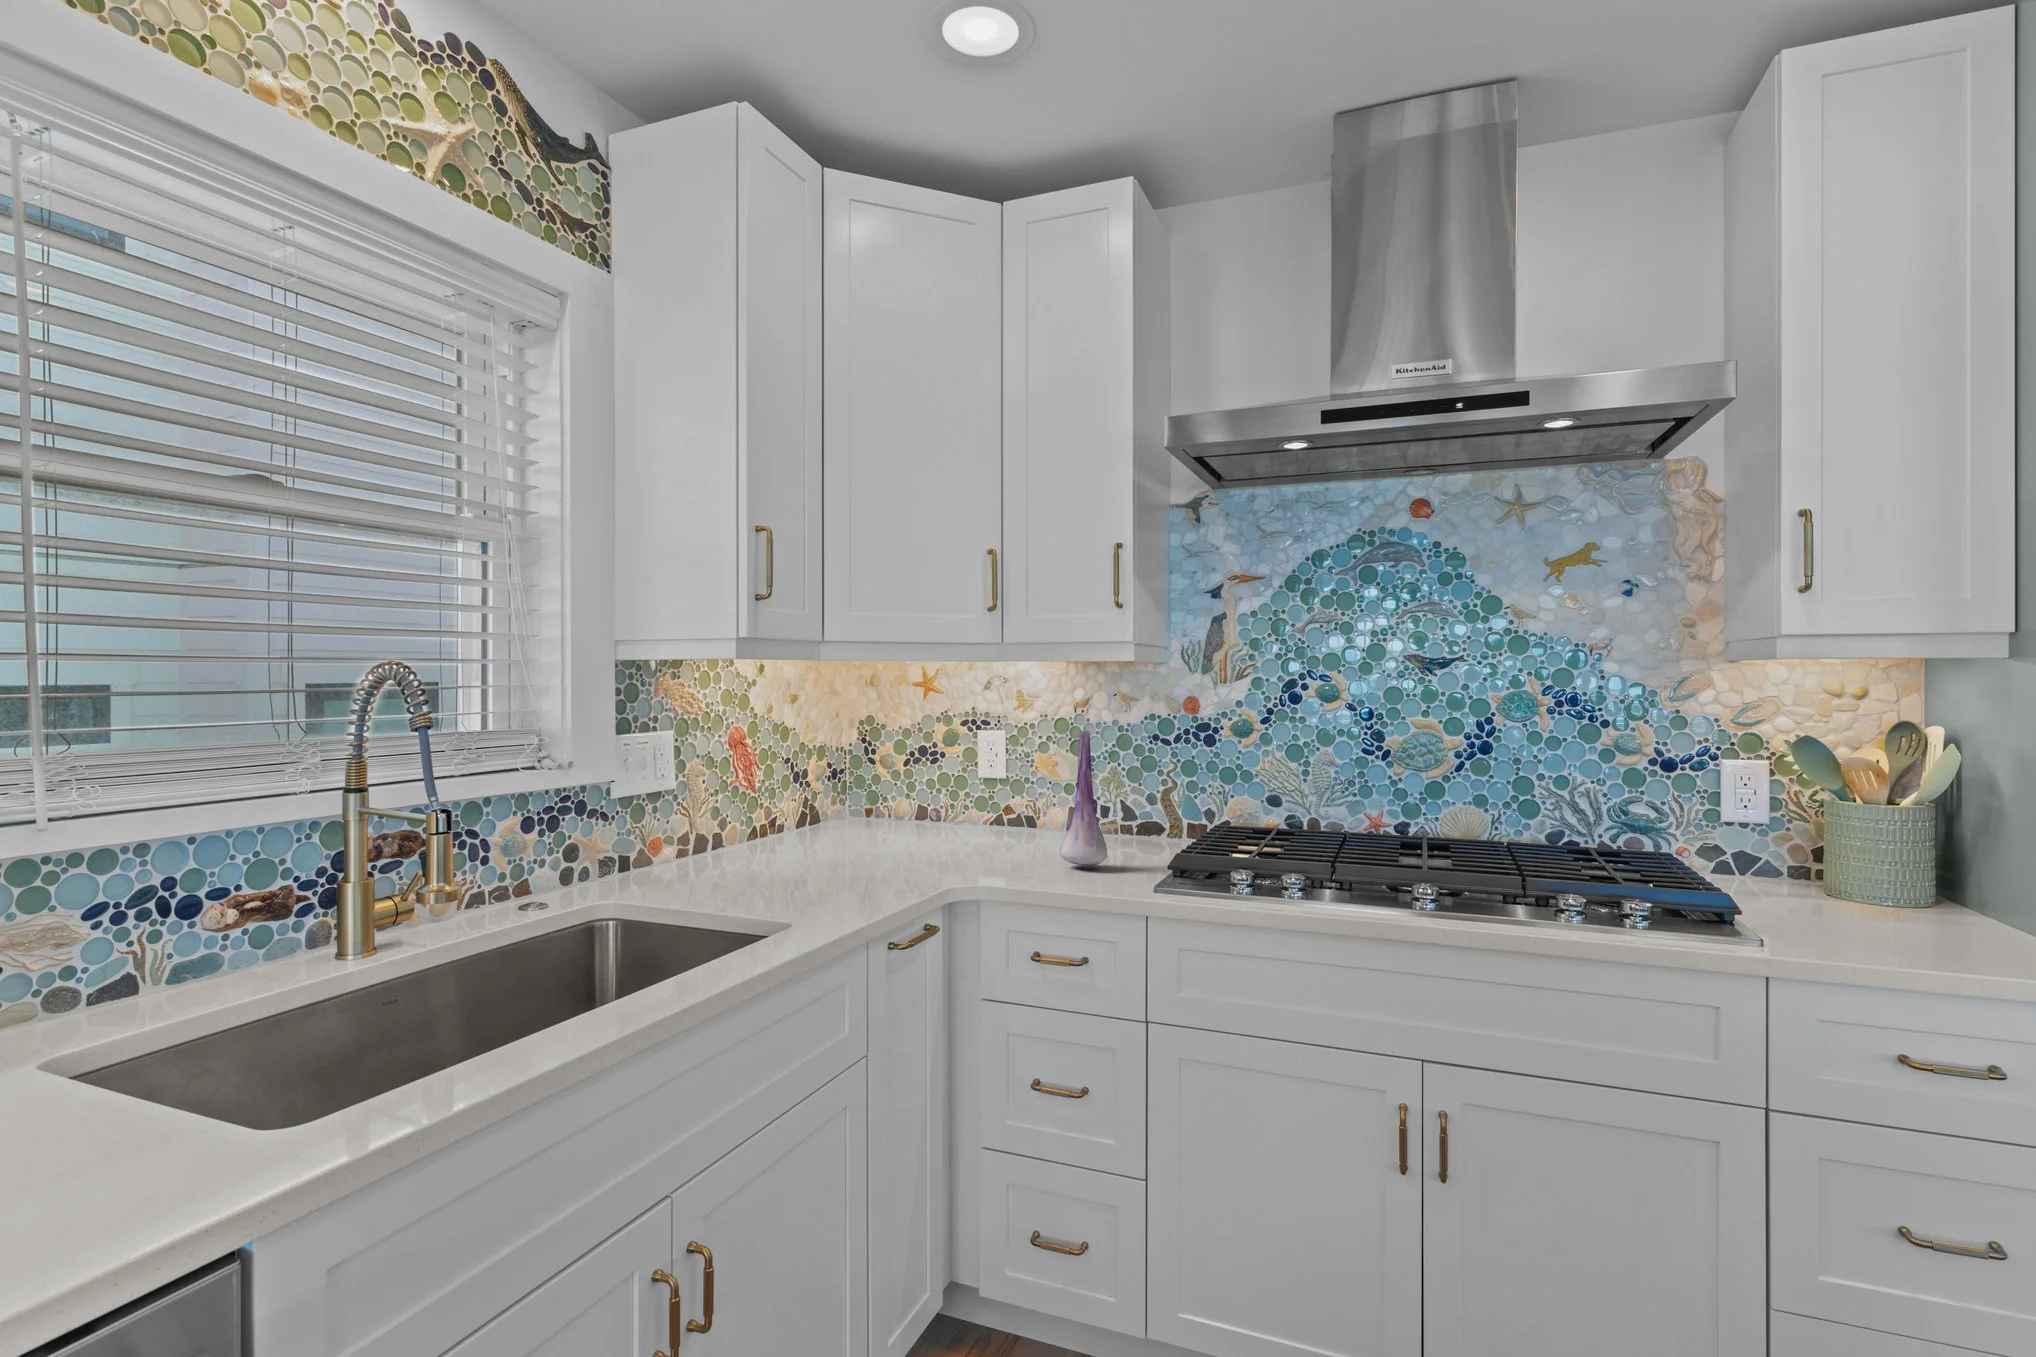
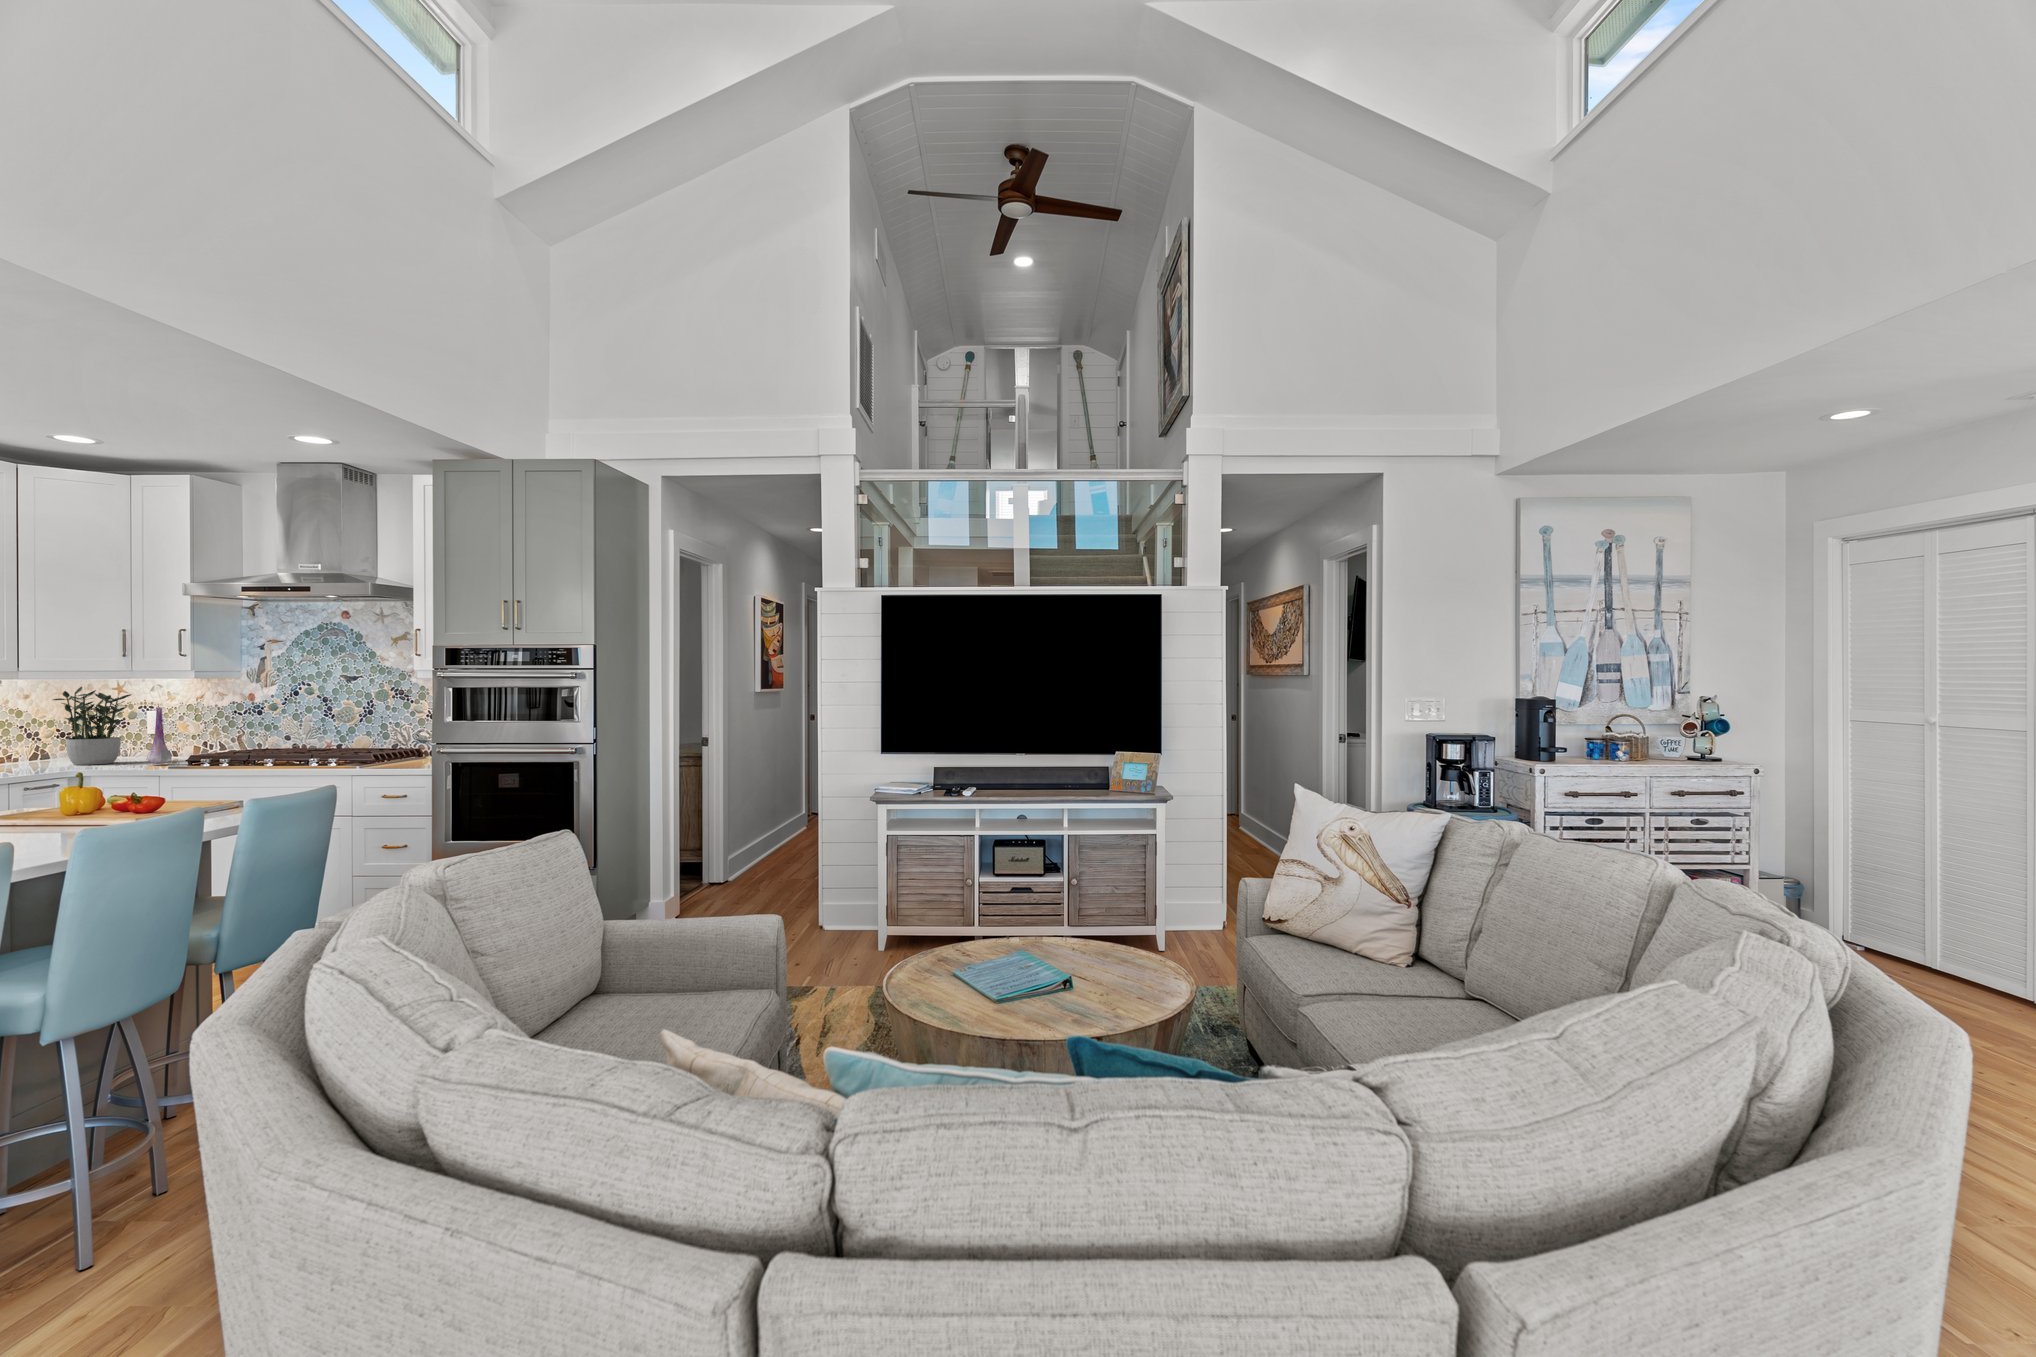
potted plant: none [867,679,997,857] -> present [53,687,132,765]

